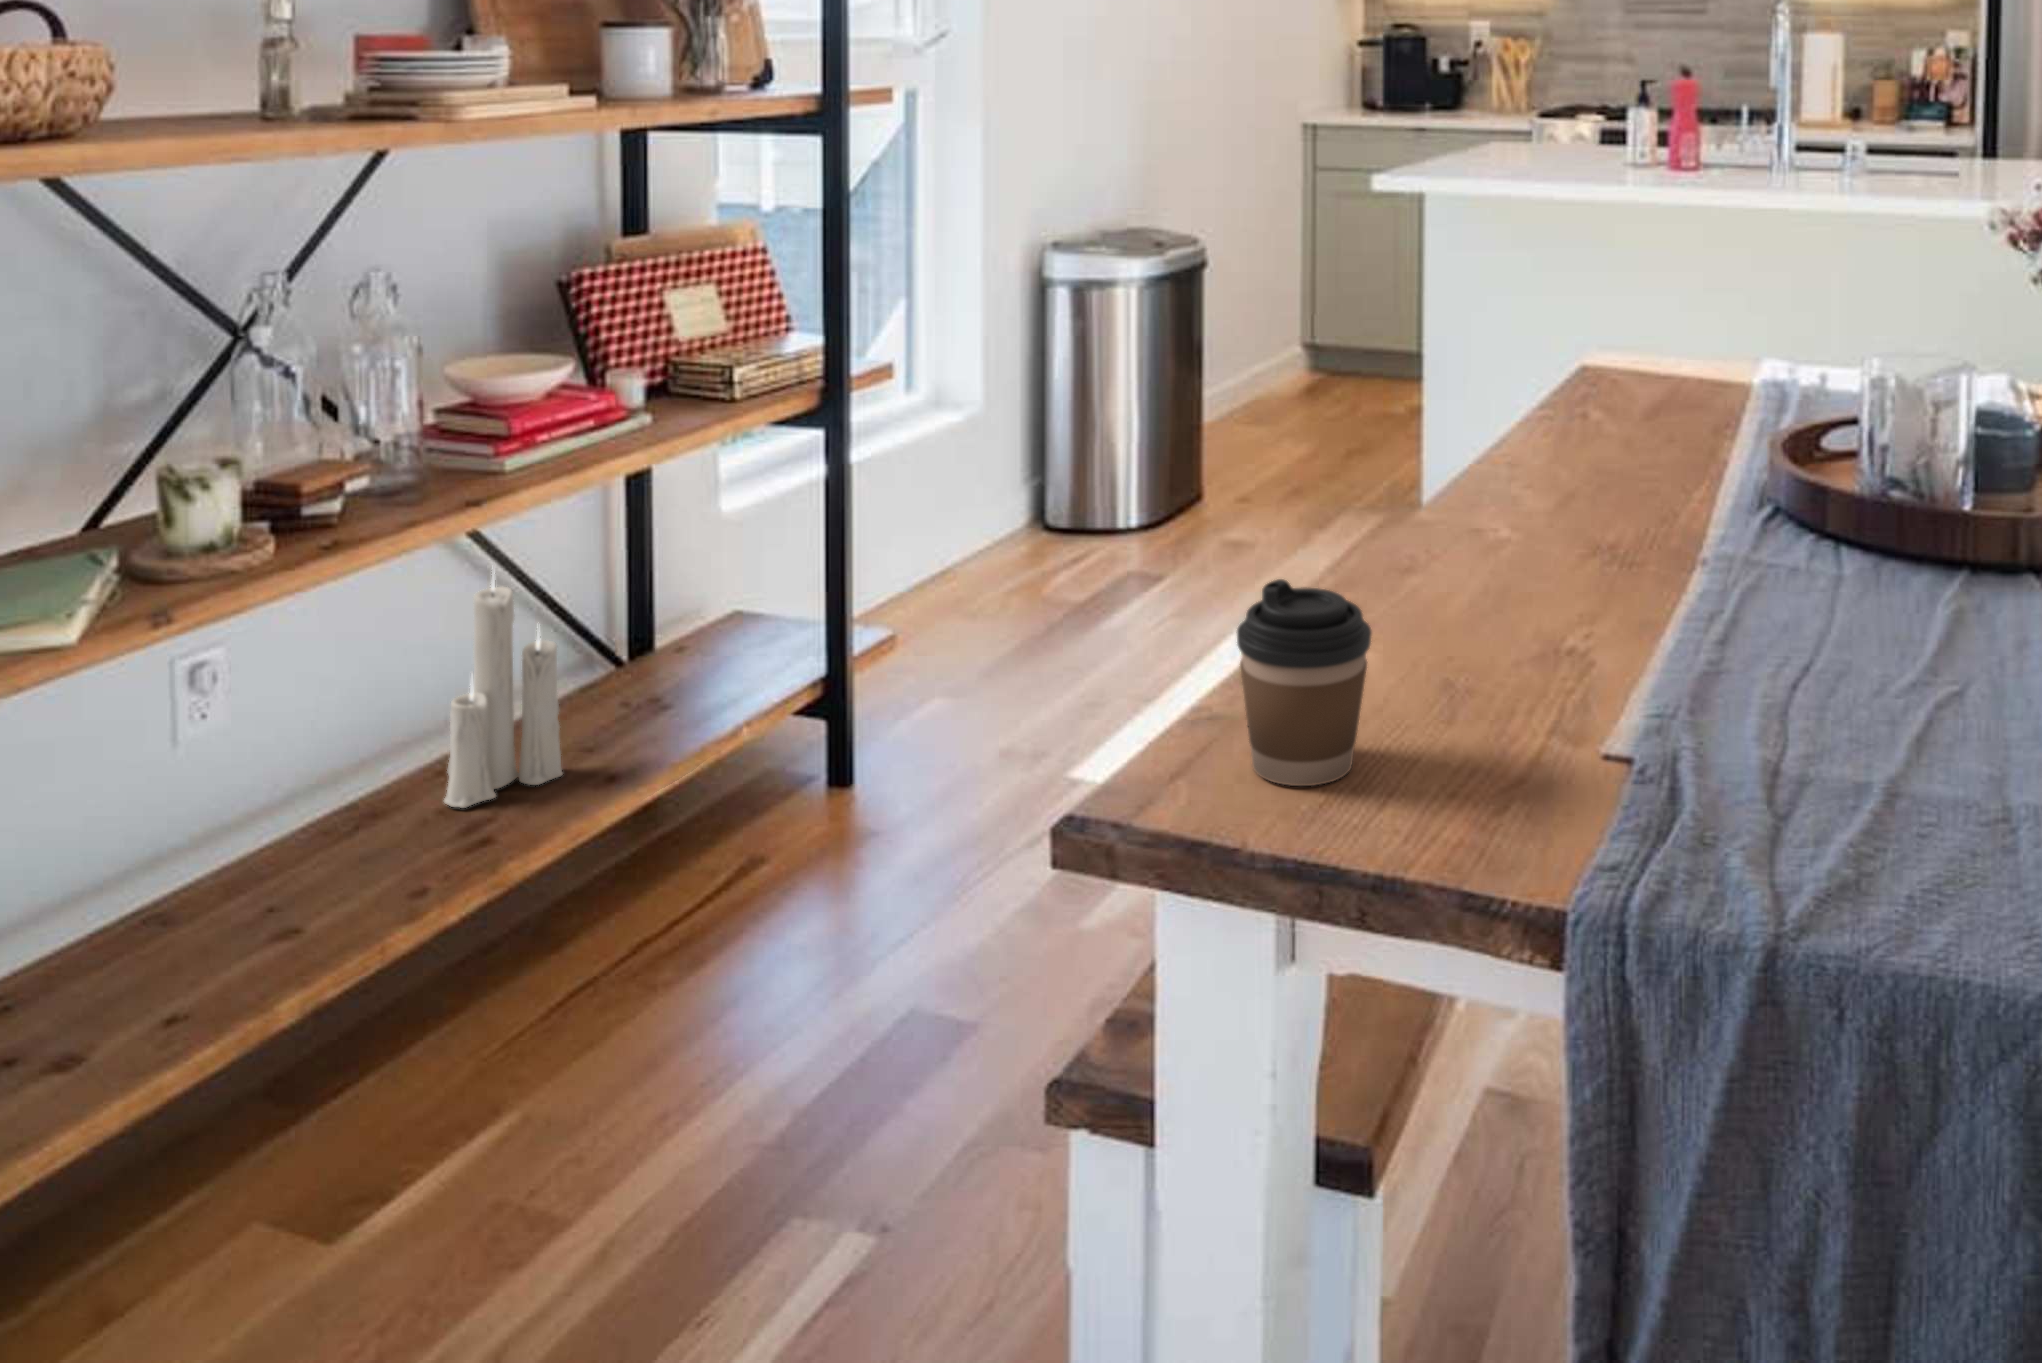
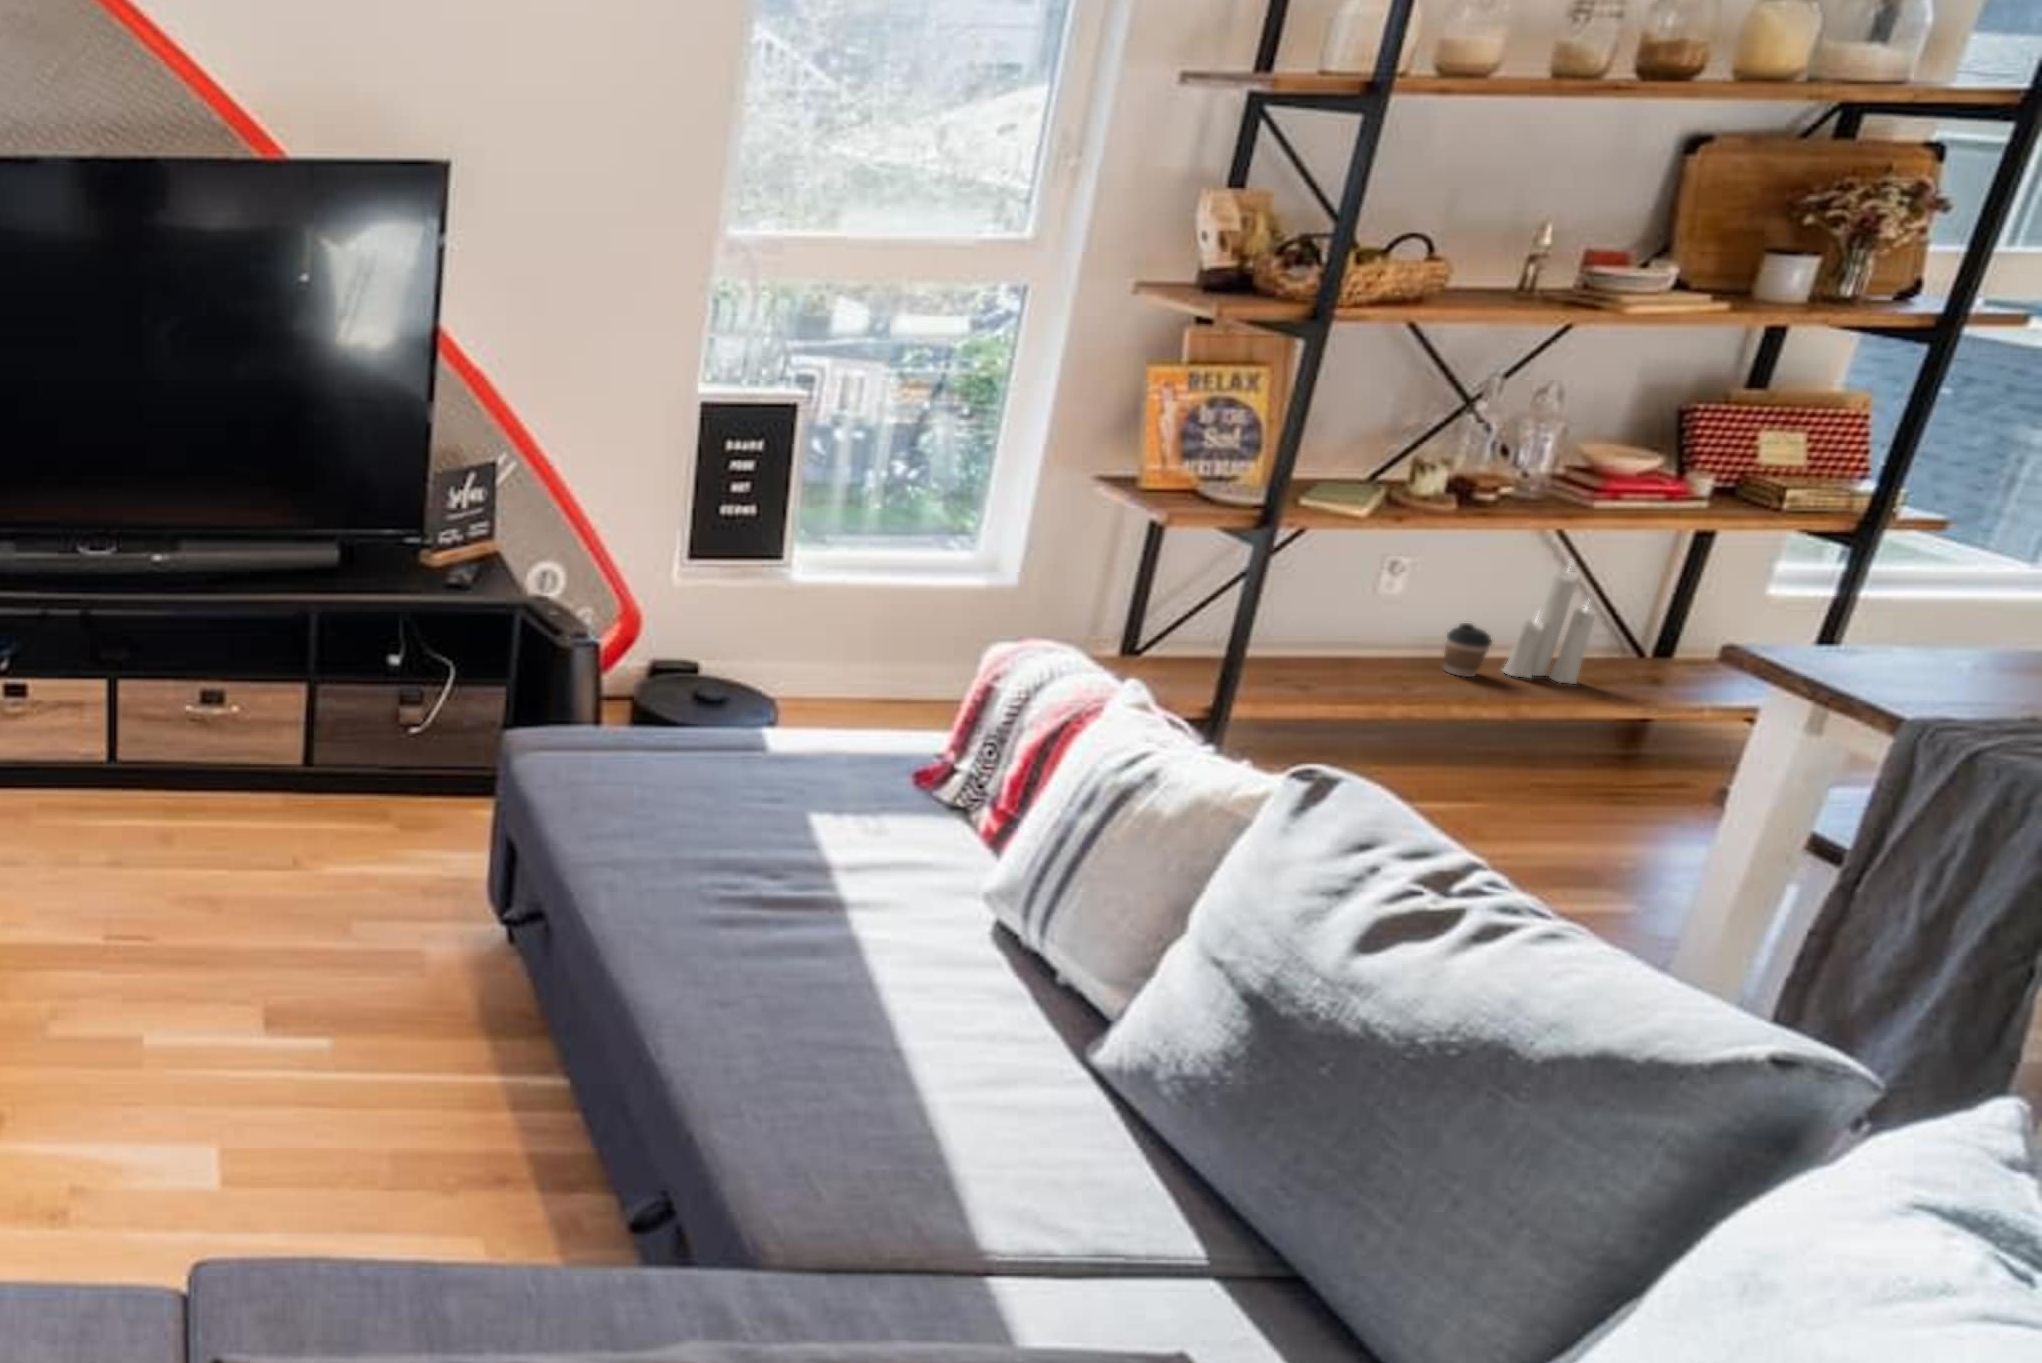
coffee cup: present [1236,579,1372,786] -> present [1443,623,1492,677]

